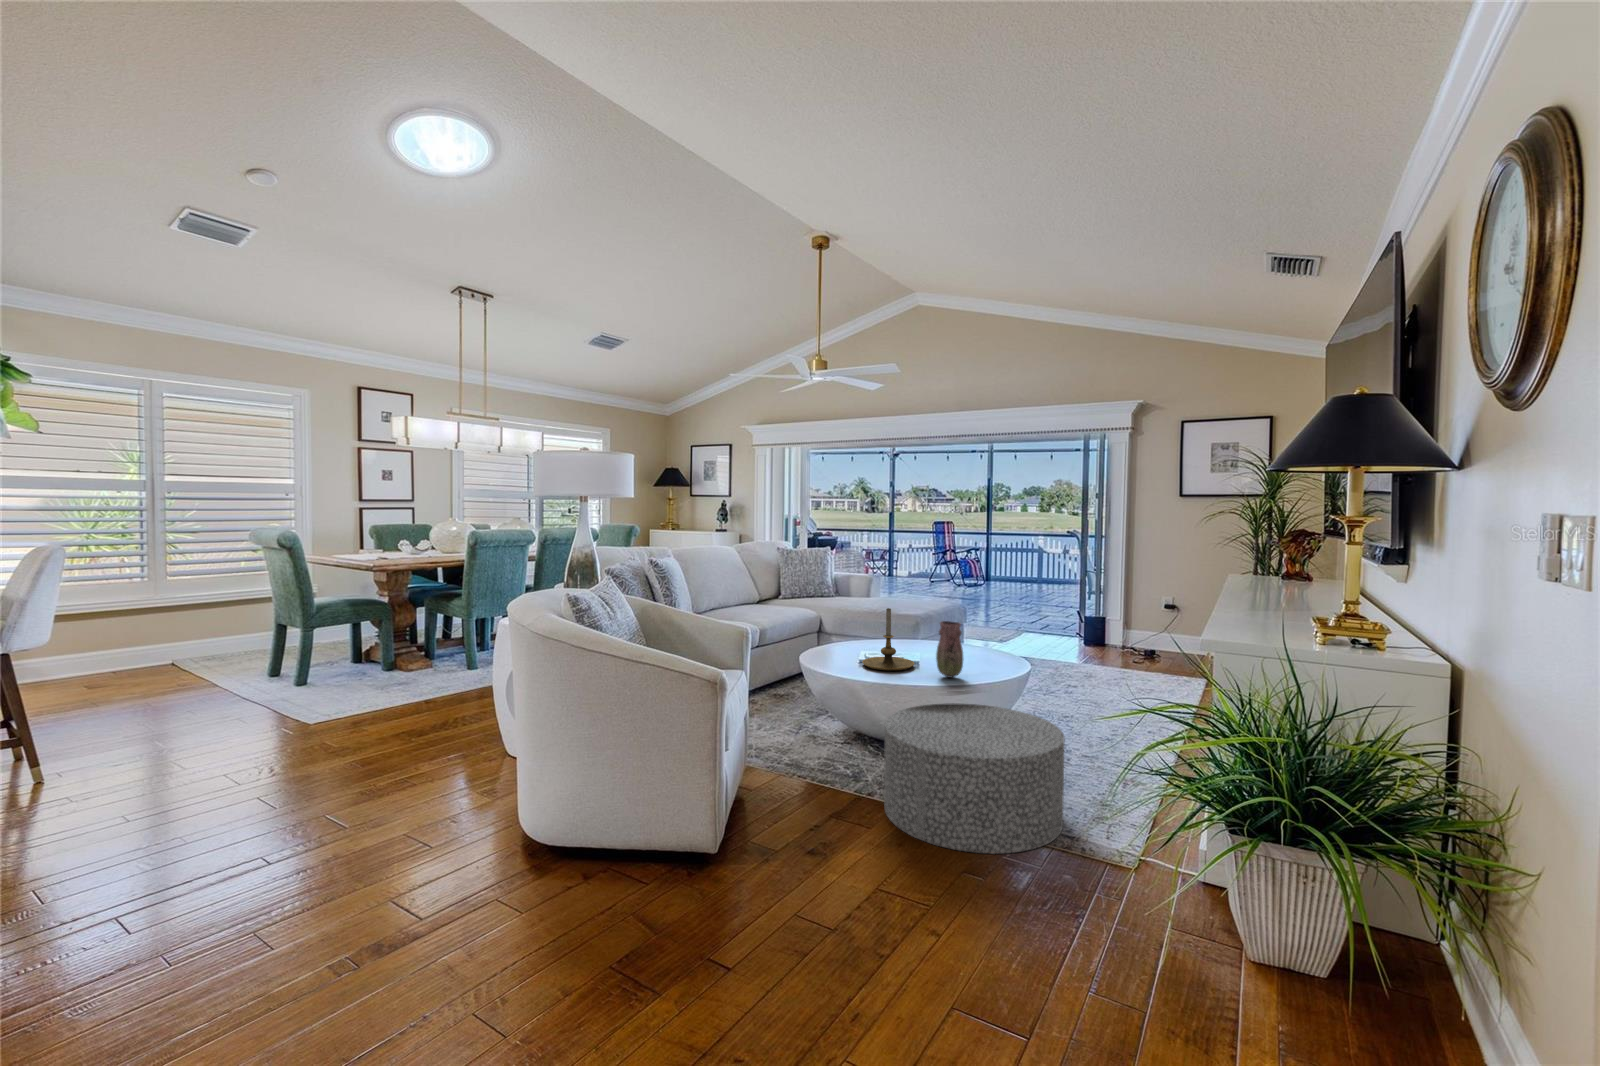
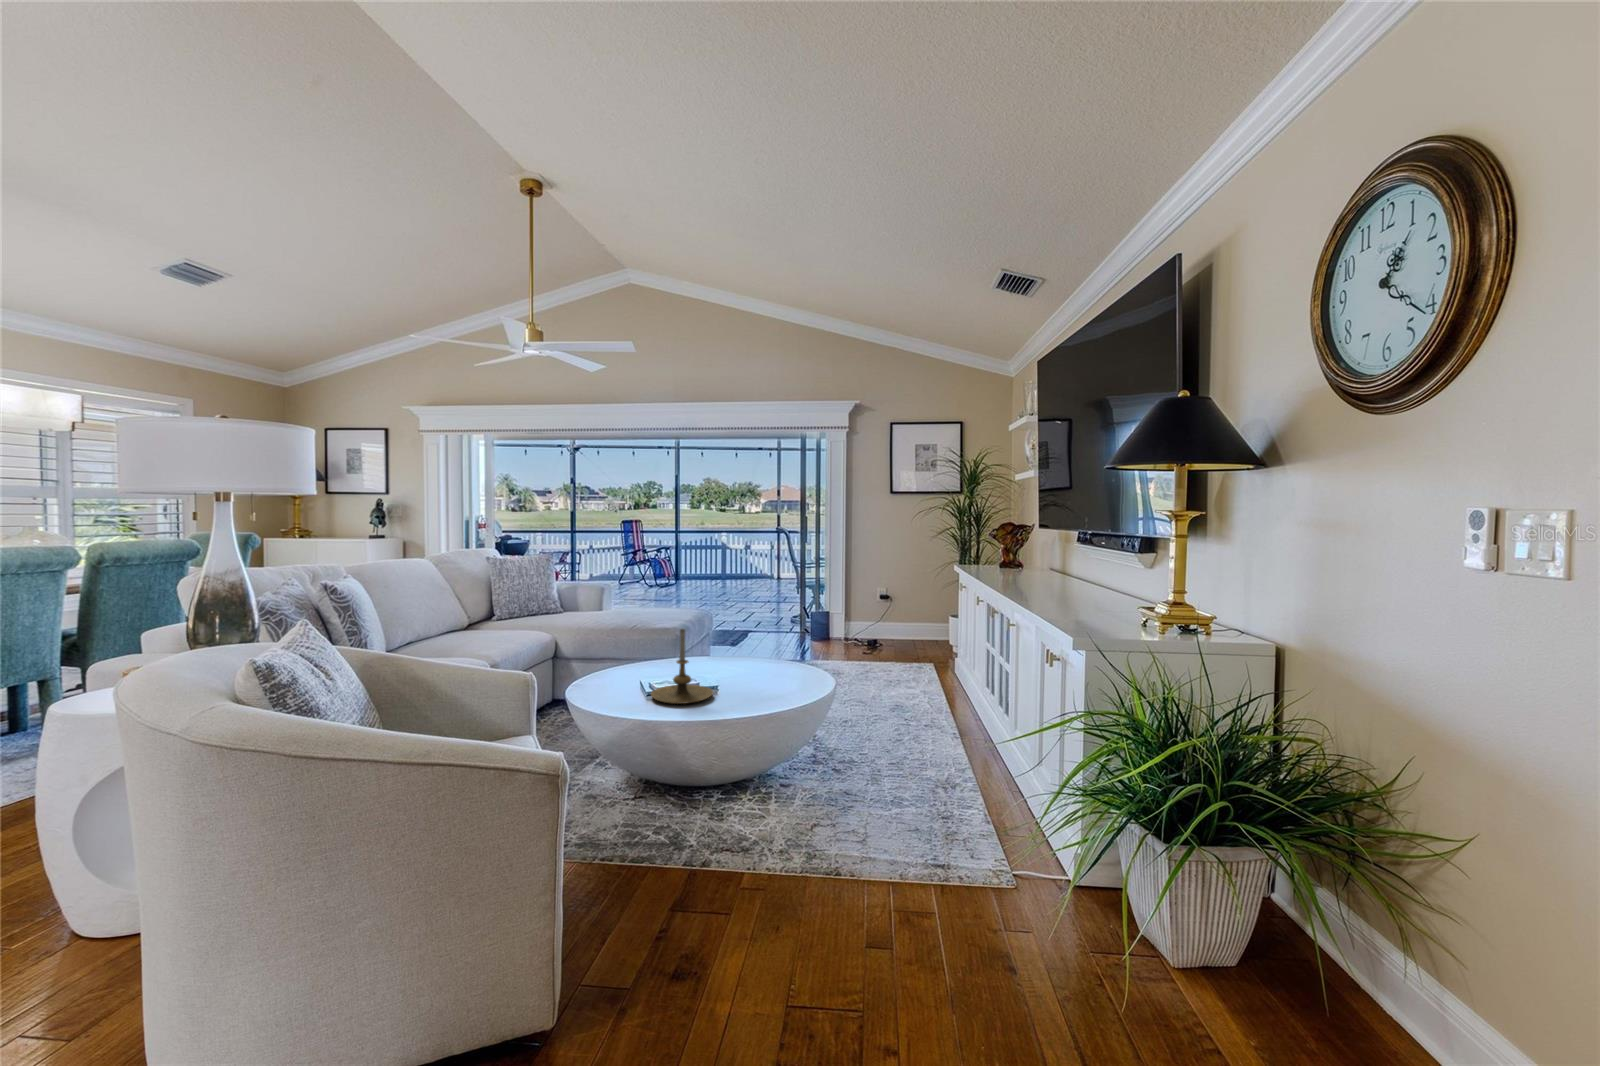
vase: present [936,621,963,678] -> none [746,639,776,703]
ottoman: present [884,703,1064,854] -> none [729,731,930,919]

